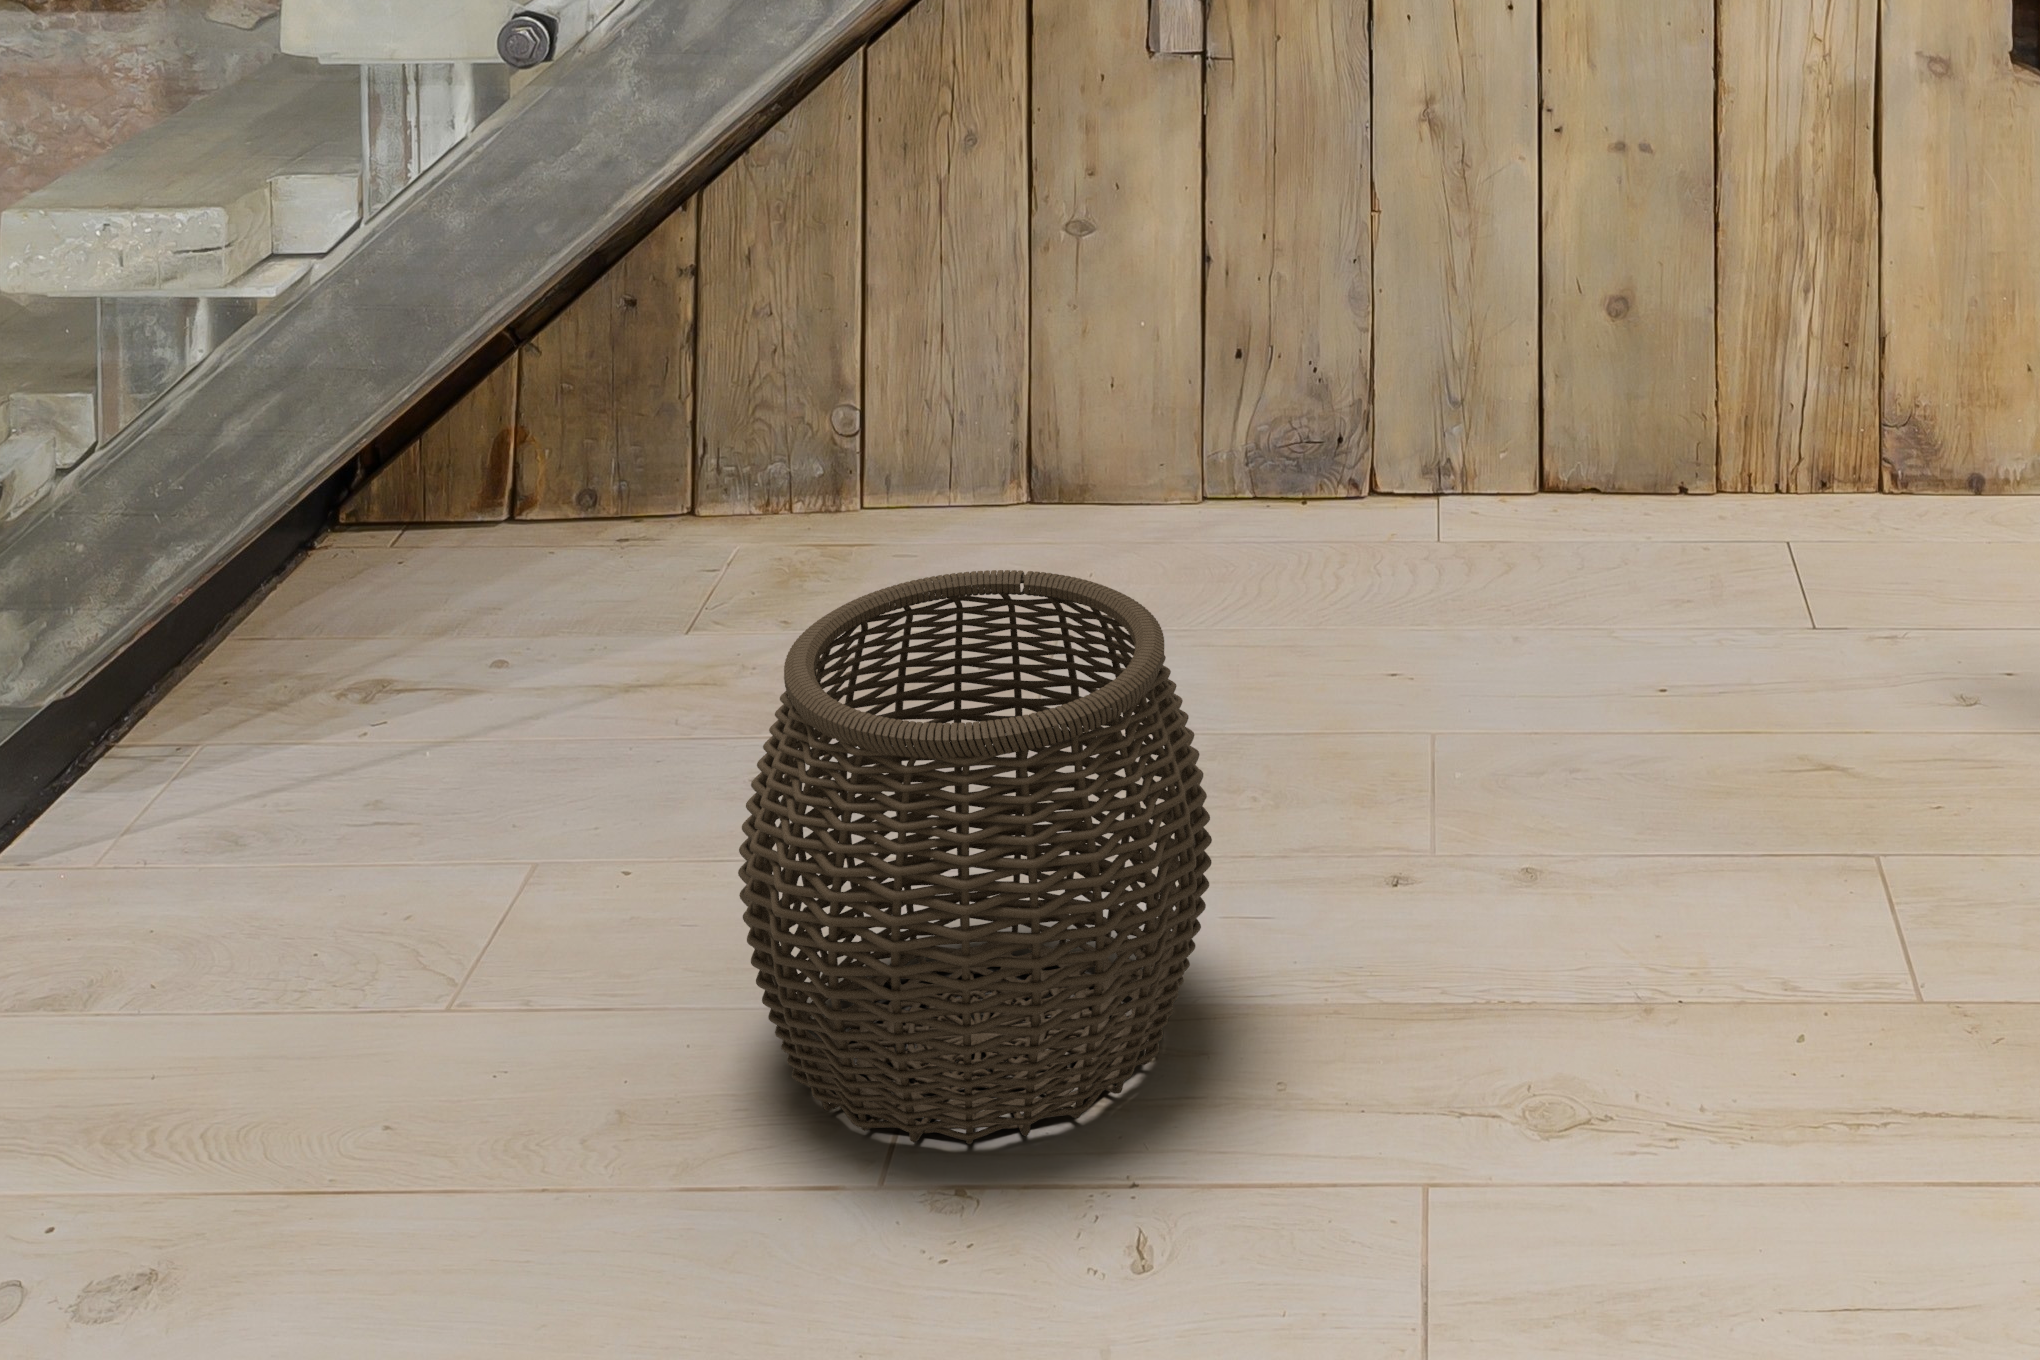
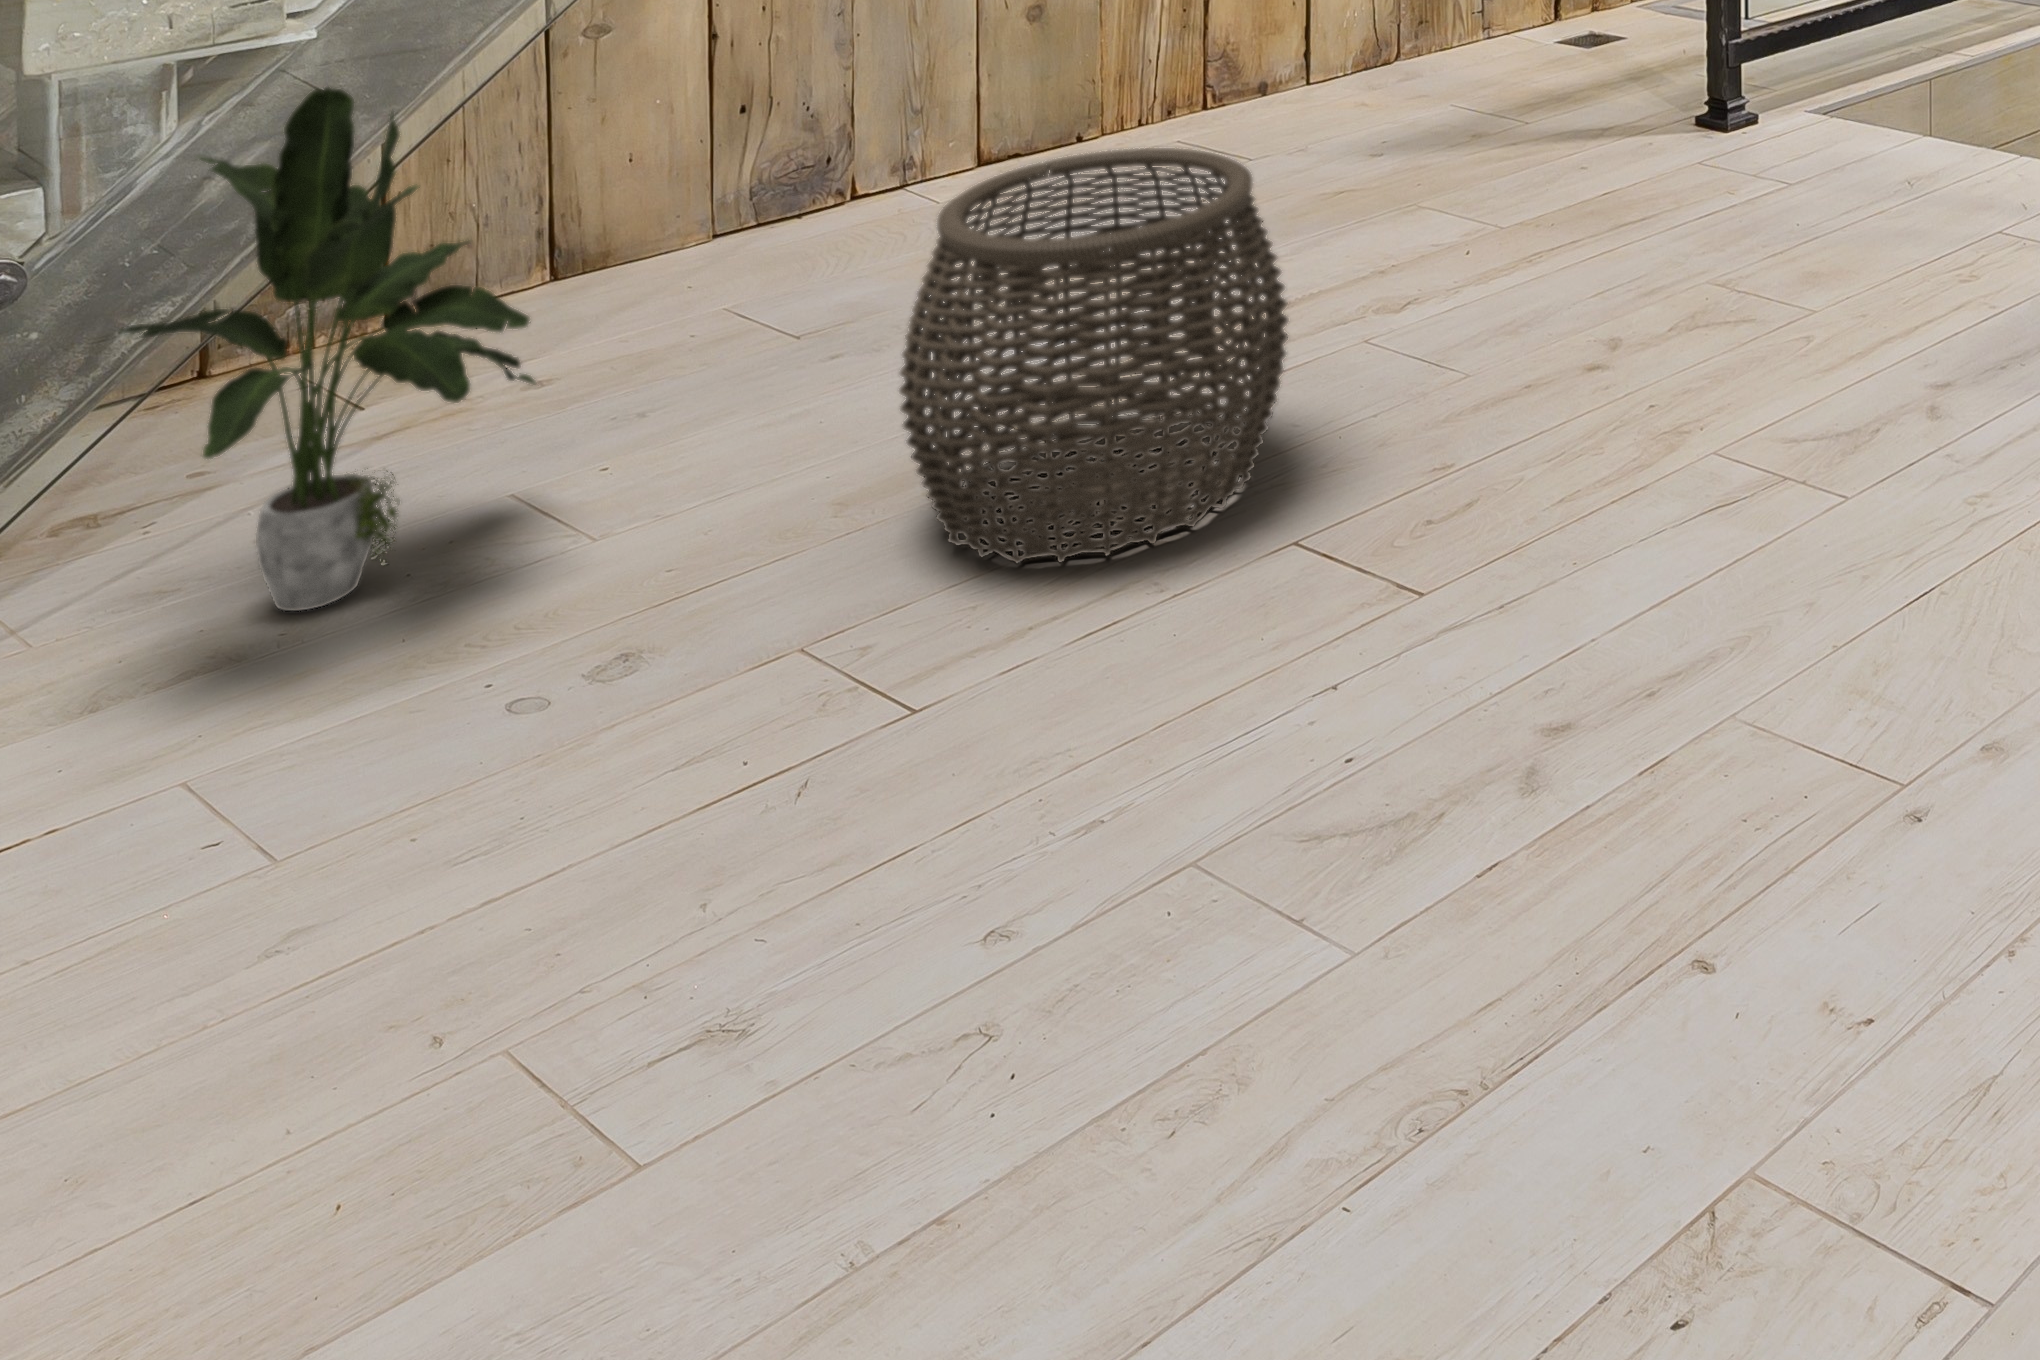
potted plant: none [287,261,693,791] -> present [121,87,536,611]

